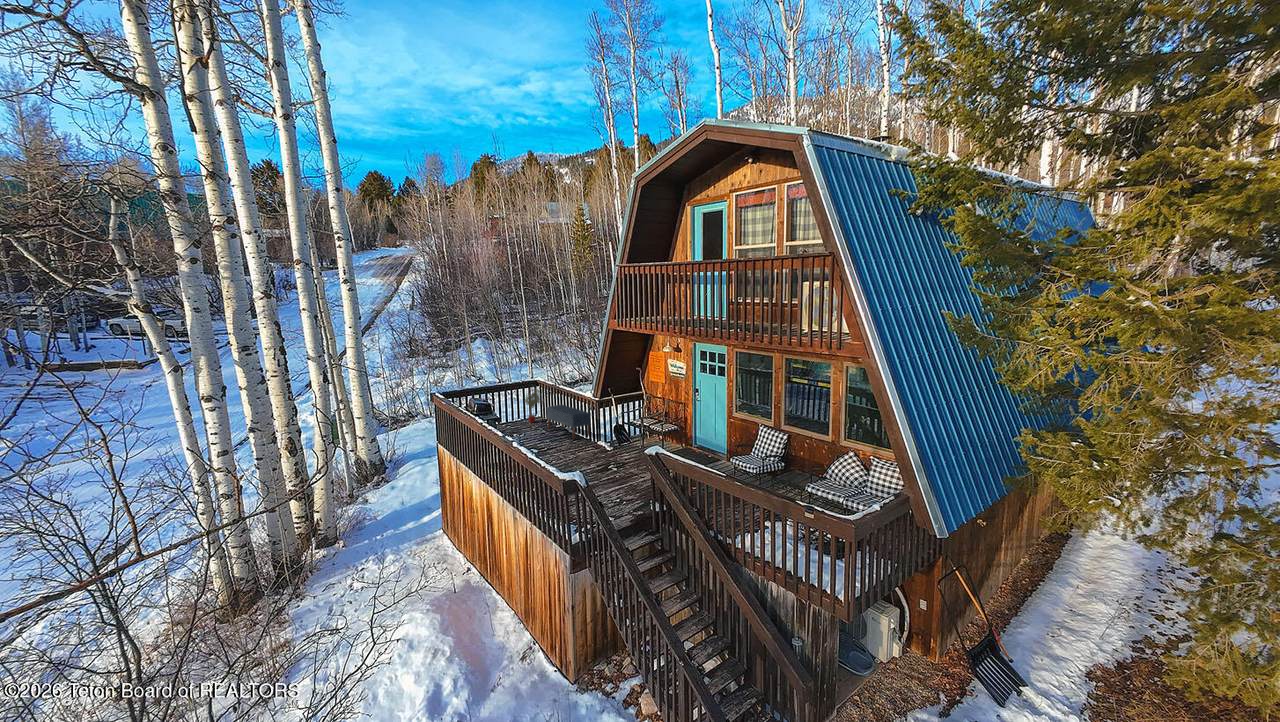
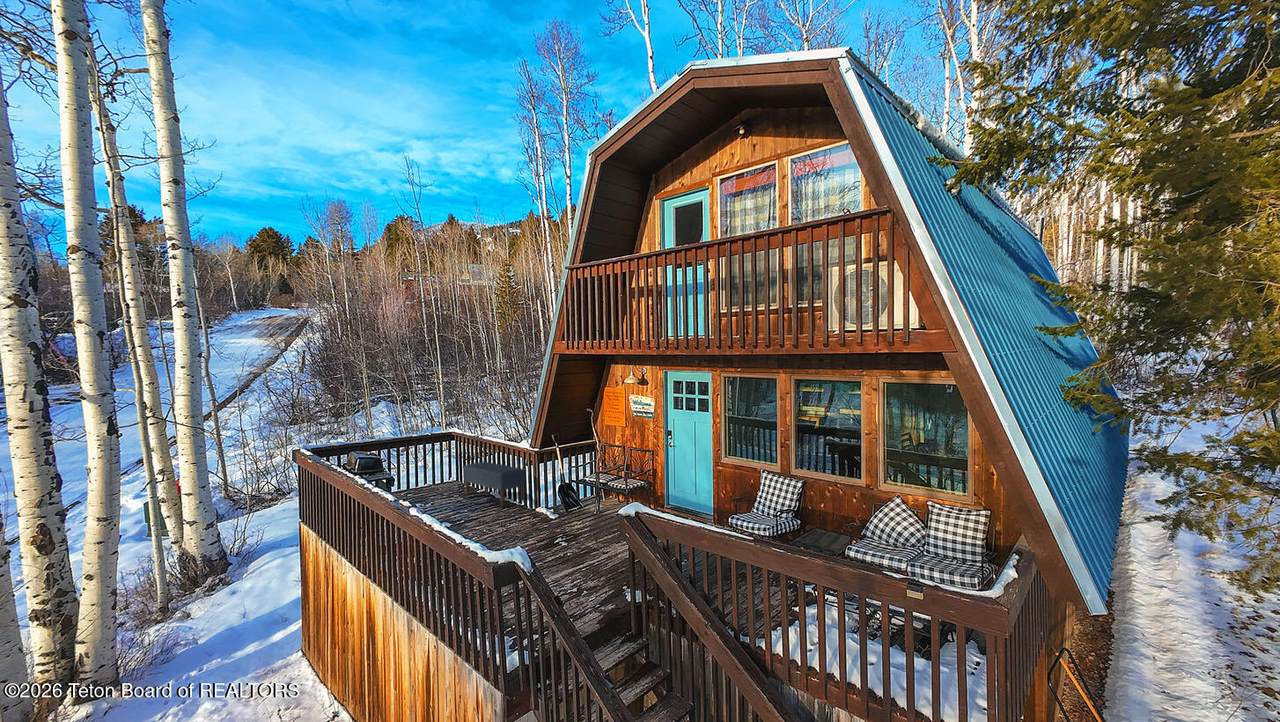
potted tree: present [525,387,543,423] -> none [433,440,462,490]

